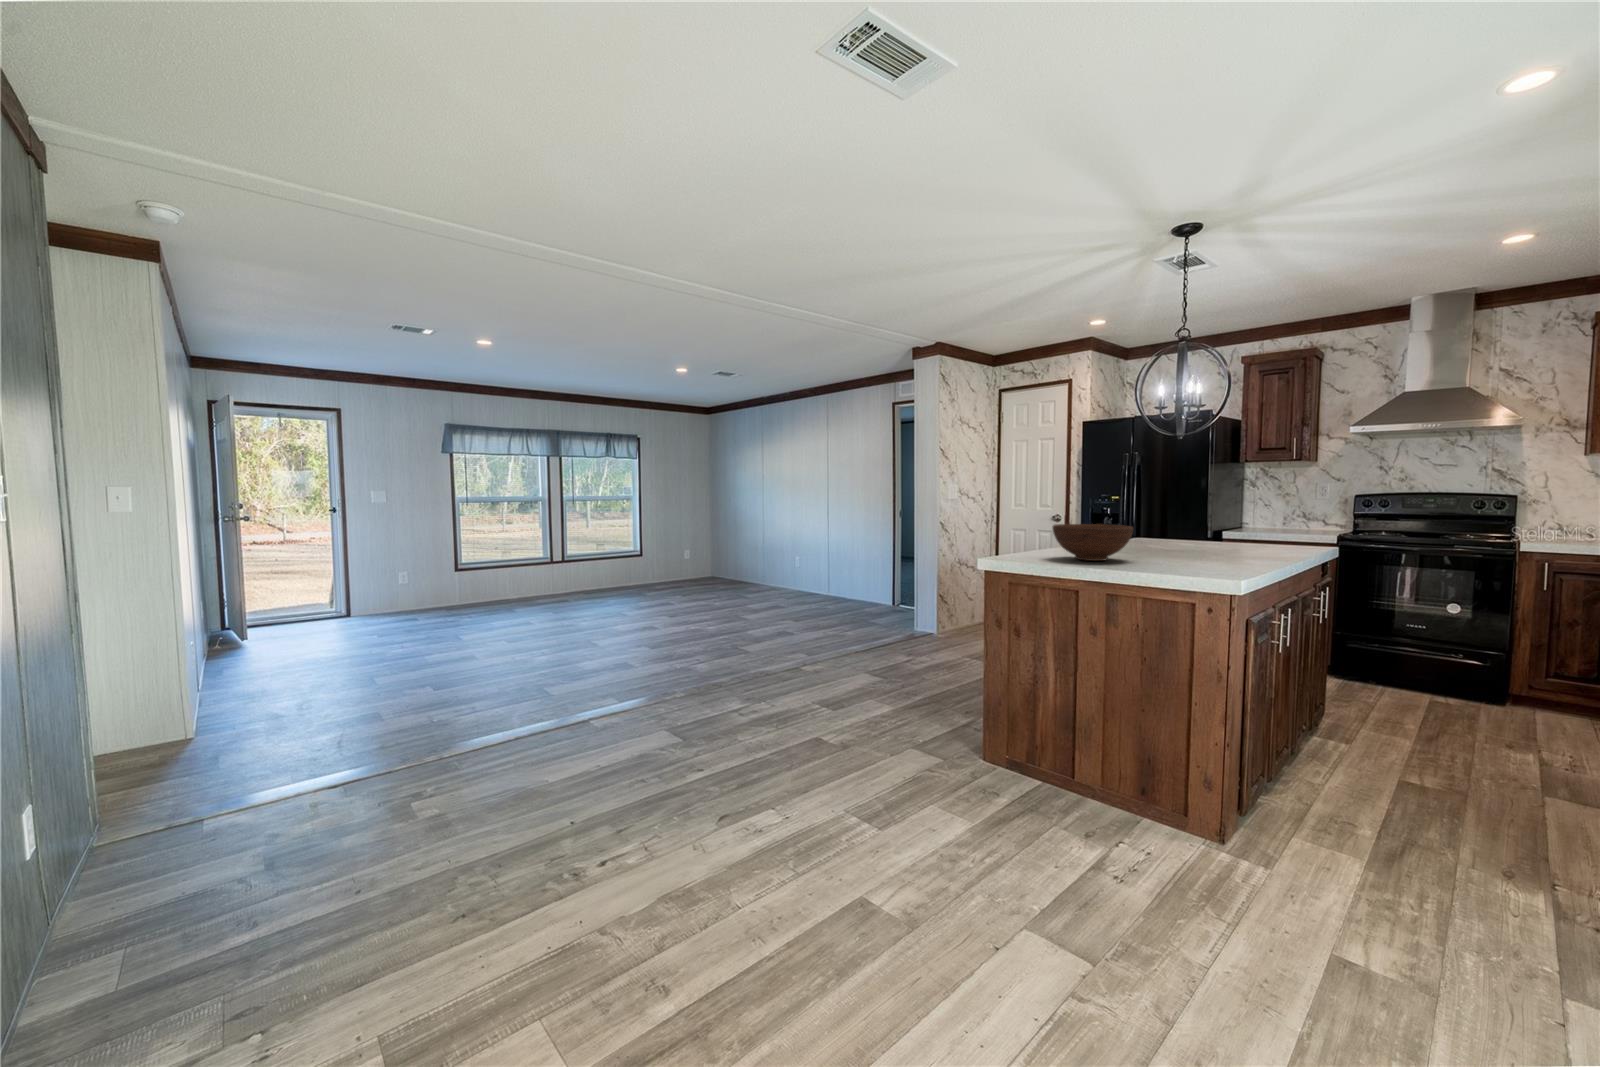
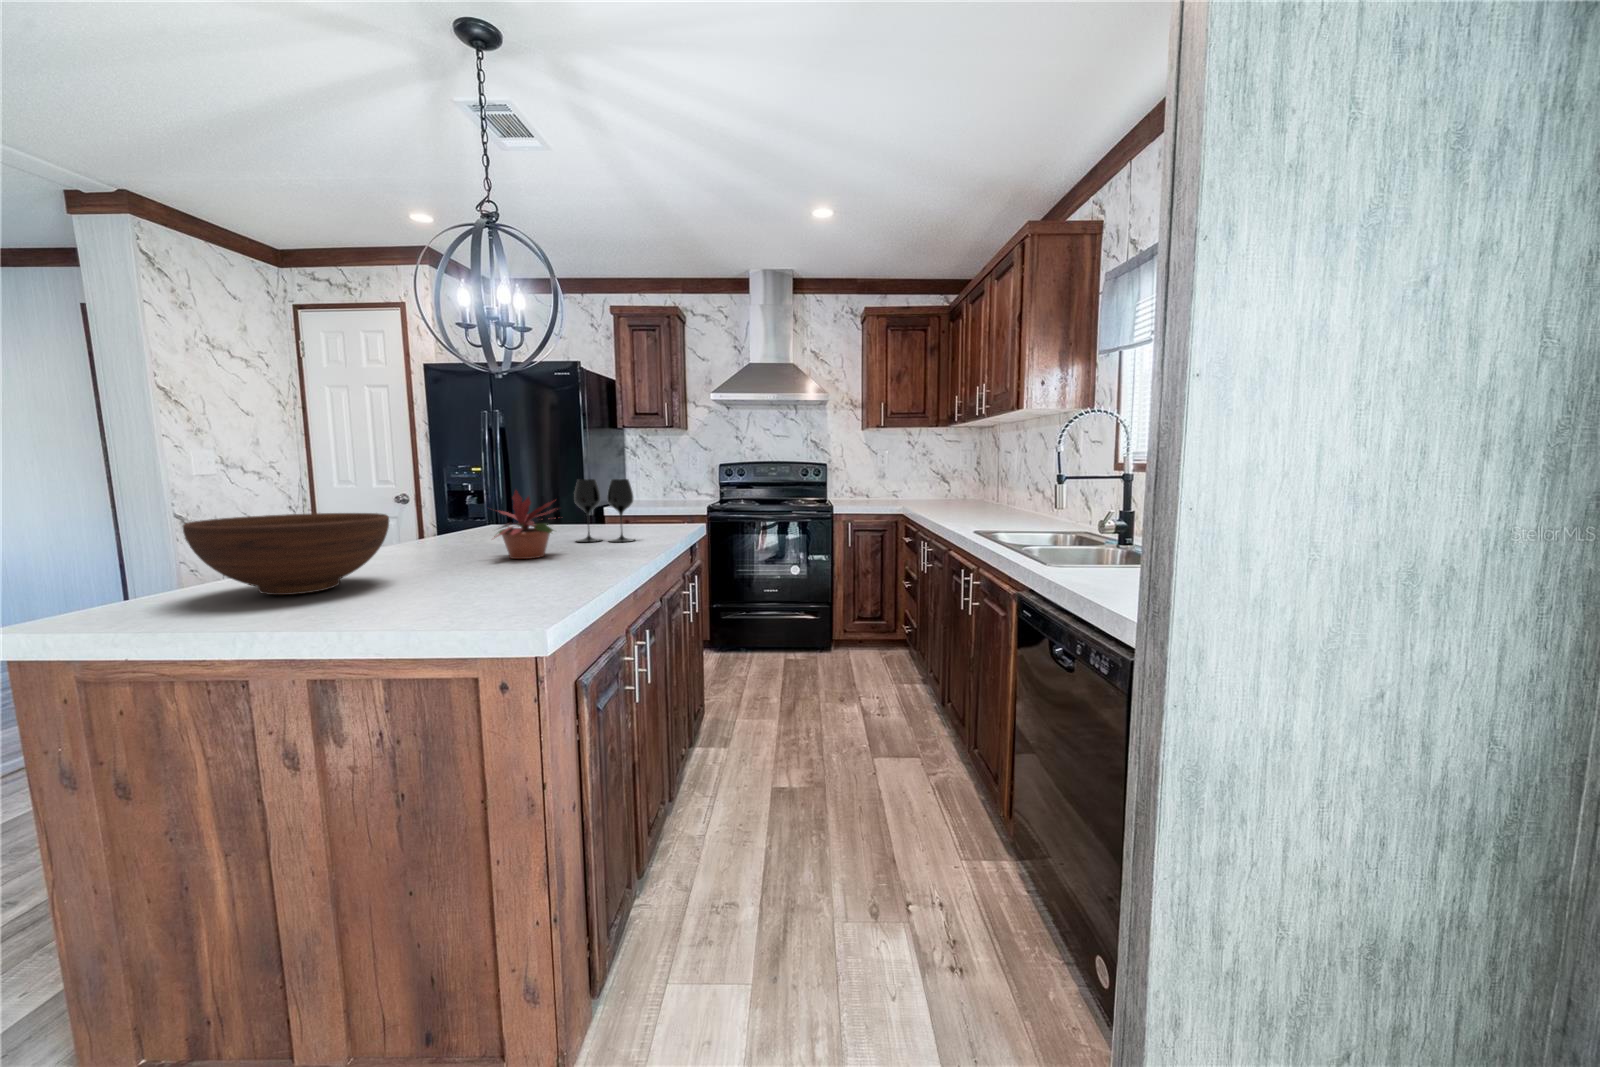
wine glass: none [1221,510,1272,555] -> present [574,479,634,542]
potted plant: none [1170,514,1224,558] -> present [494,490,554,559]

